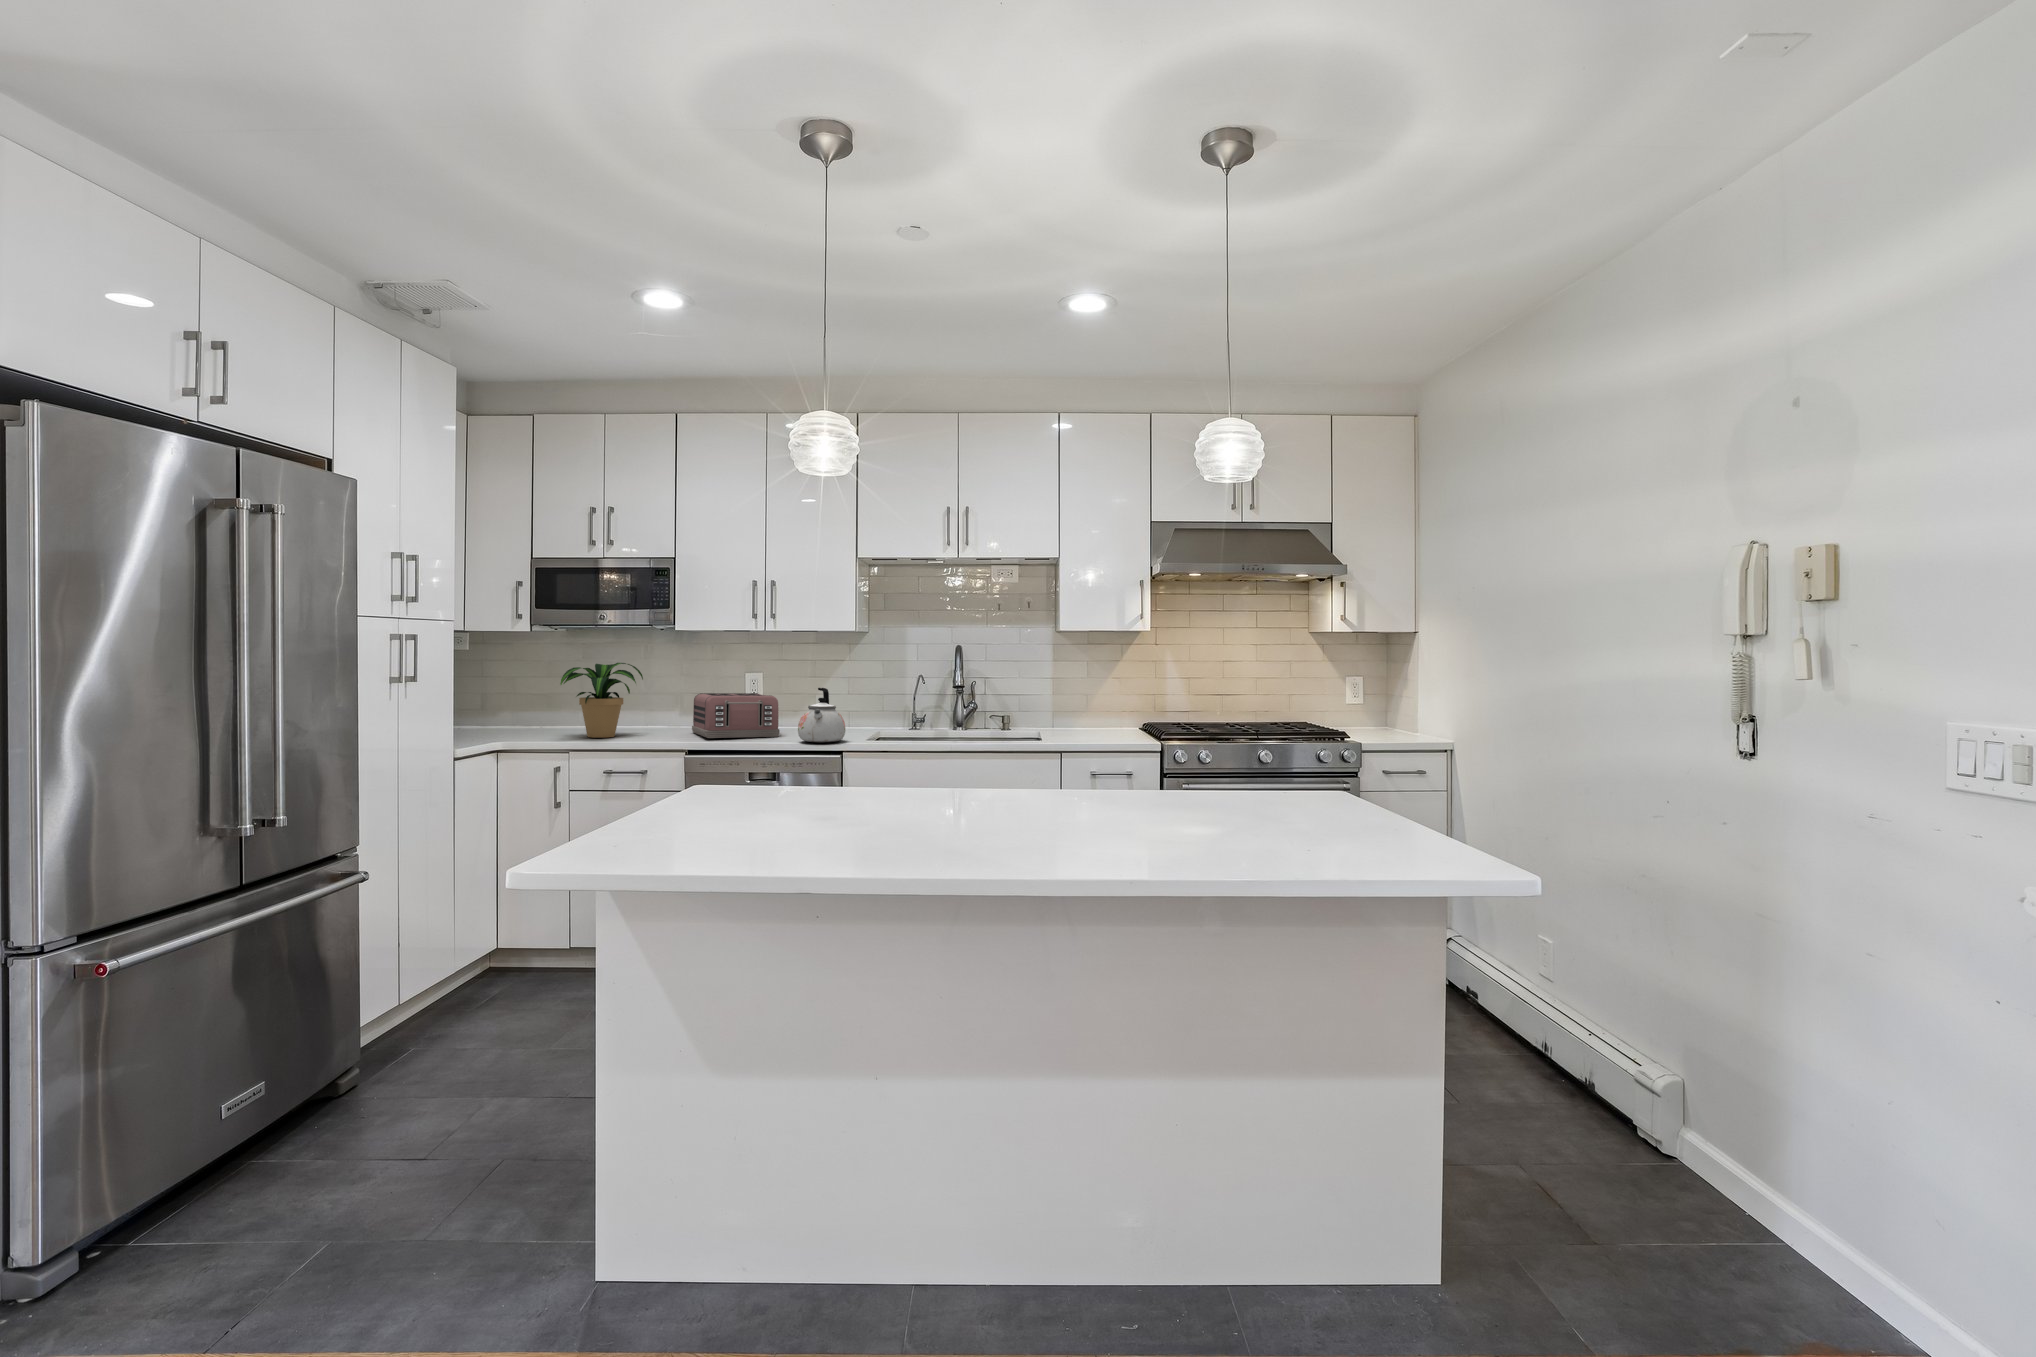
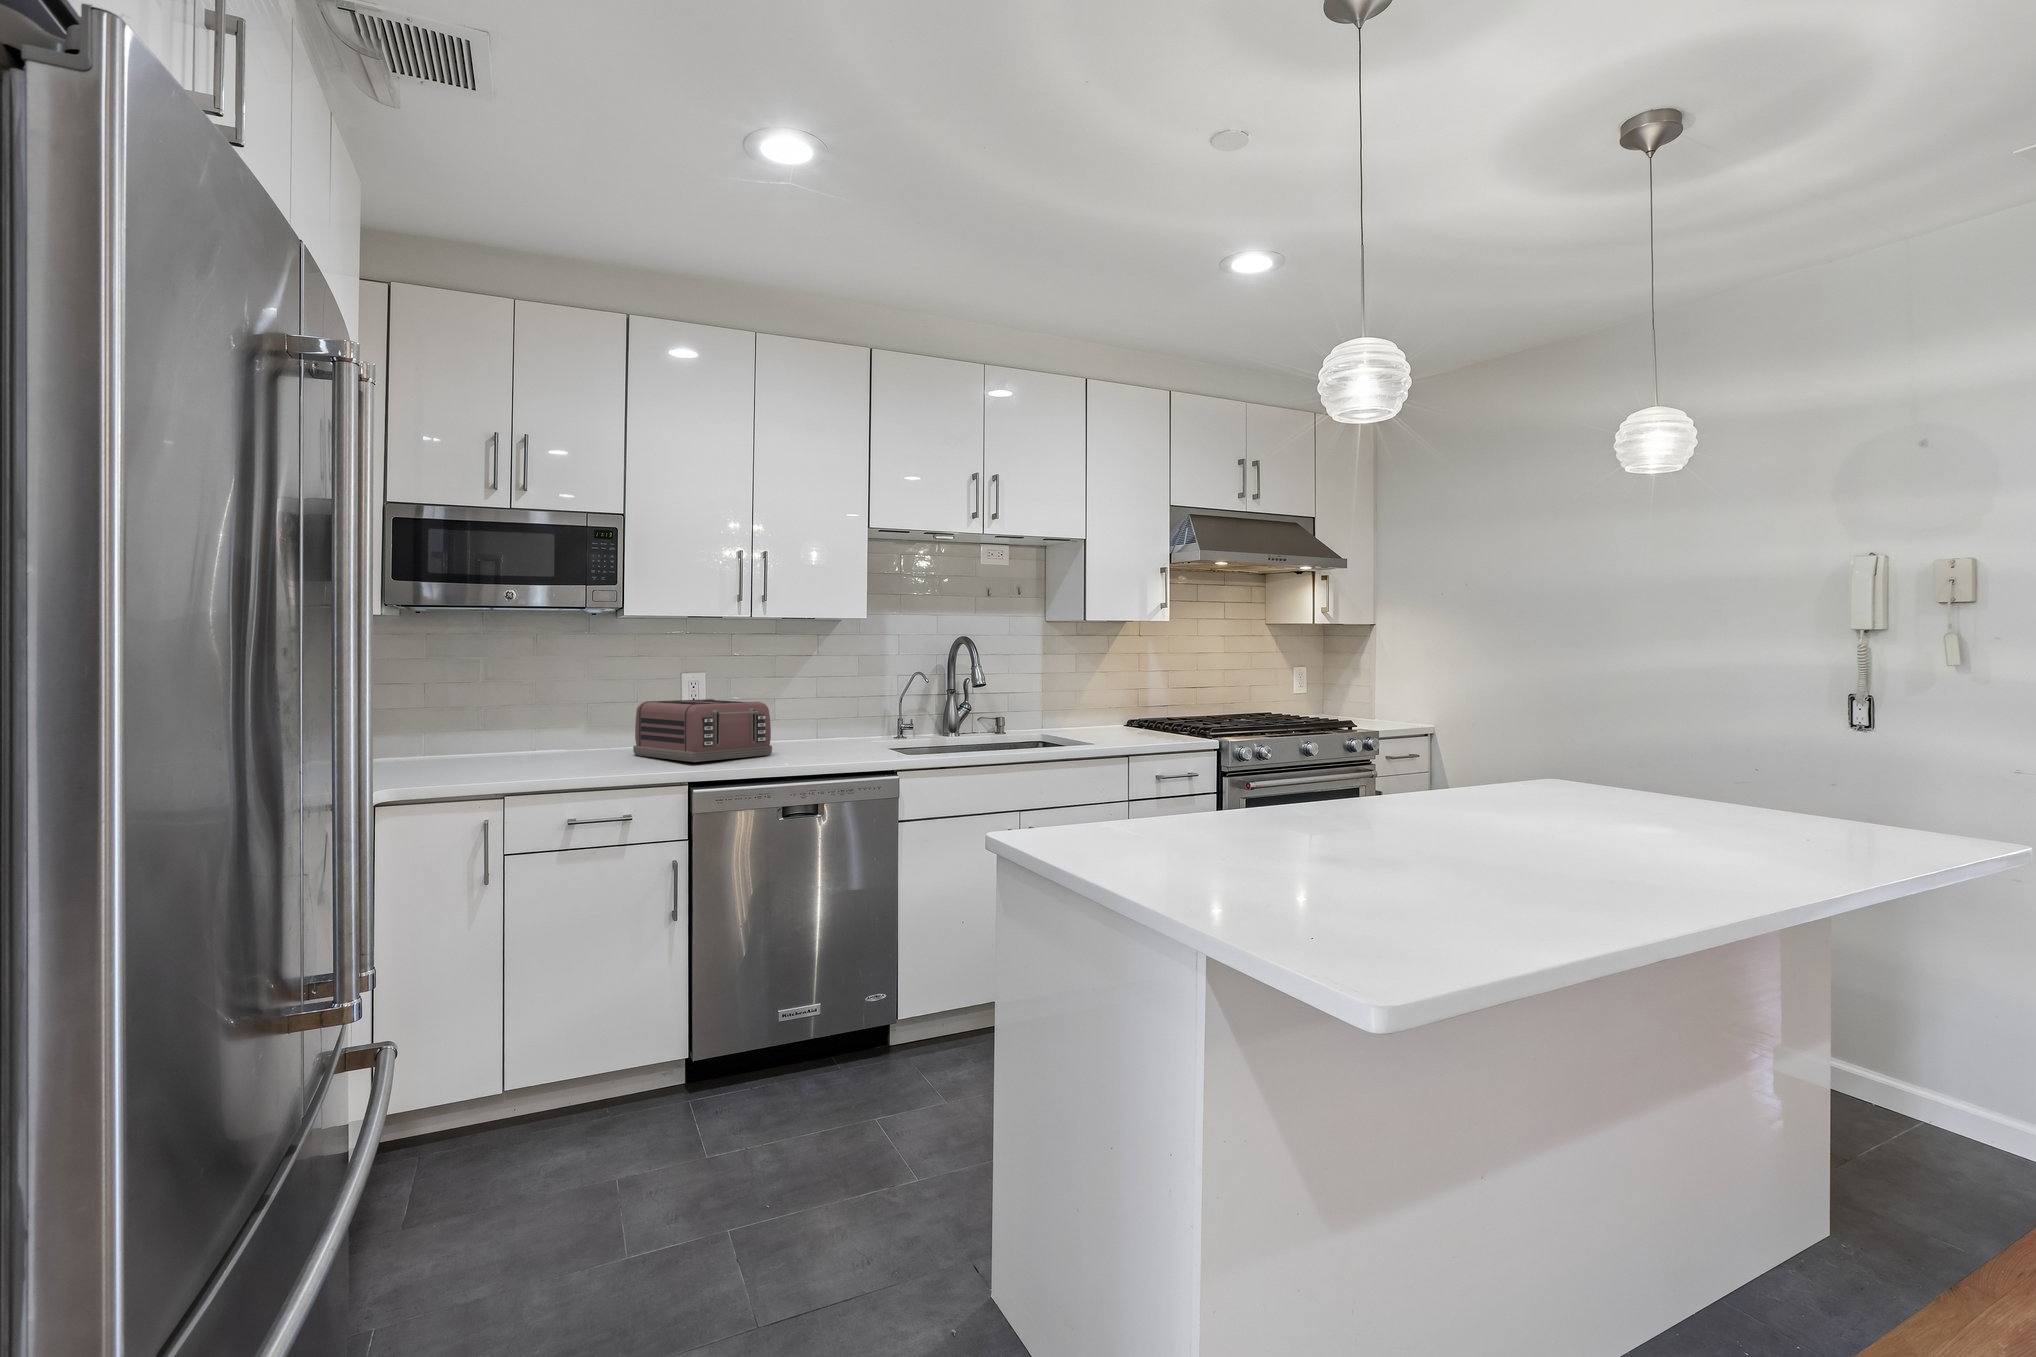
potted plant: present [560,663,643,738] -> none [448,661,574,770]
kettle: present [798,688,845,743] -> none [819,690,879,760]

